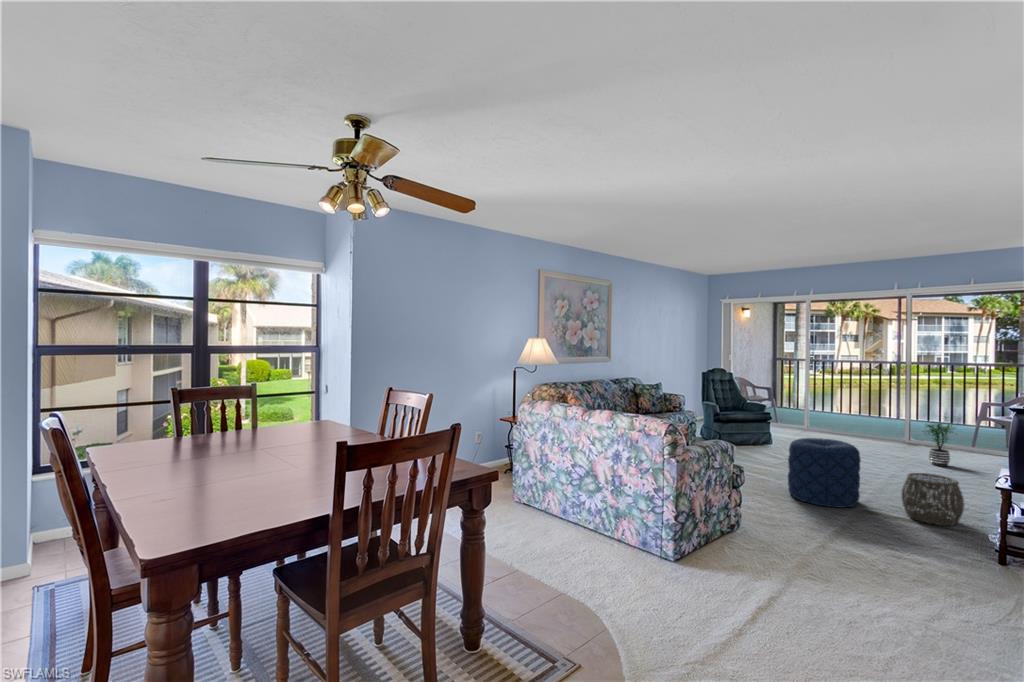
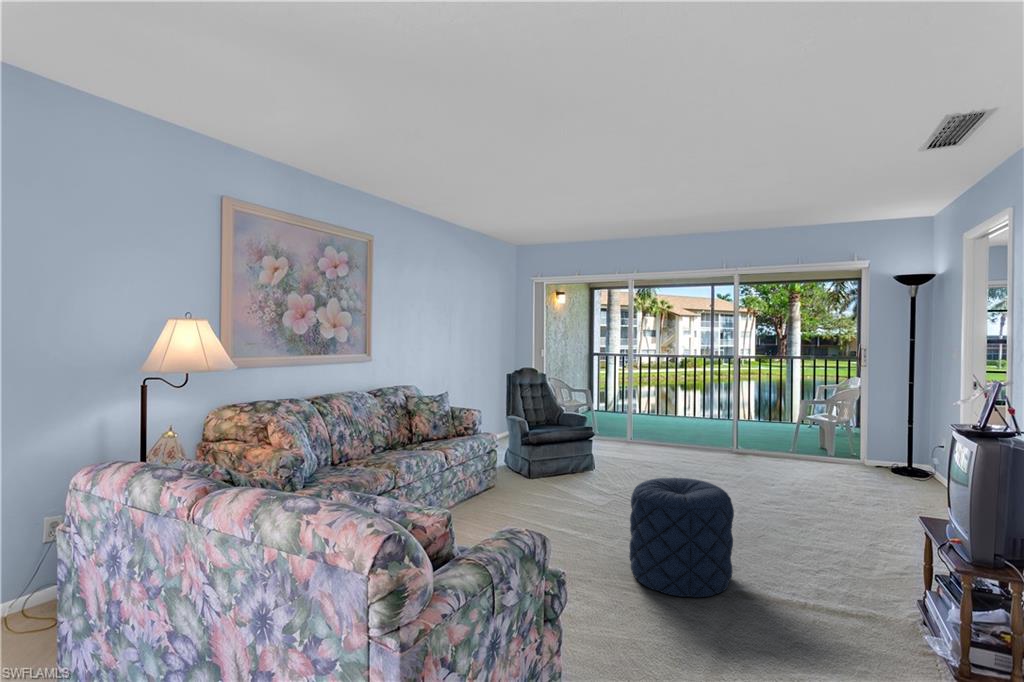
potted plant: present [925,422,954,467] -> none [773,430,815,490]
woven basket: present [902,473,964,526] -> none [791,527,879,616]

